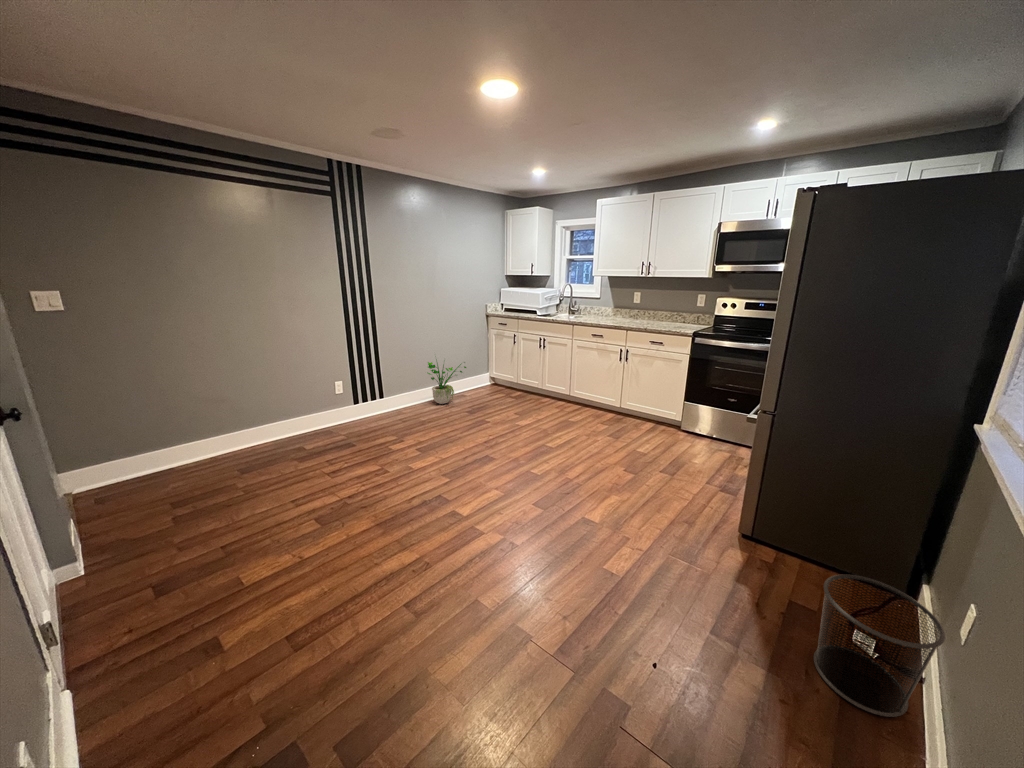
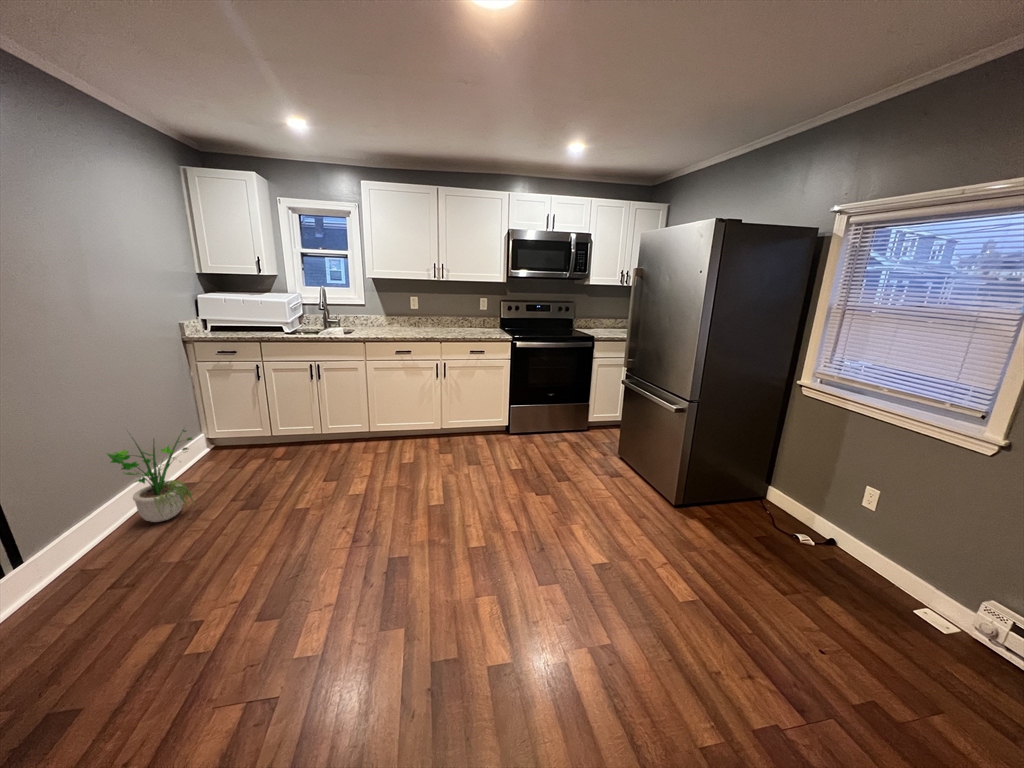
trash can: present [814,575,945,717] -> none [784,486,860,565]

